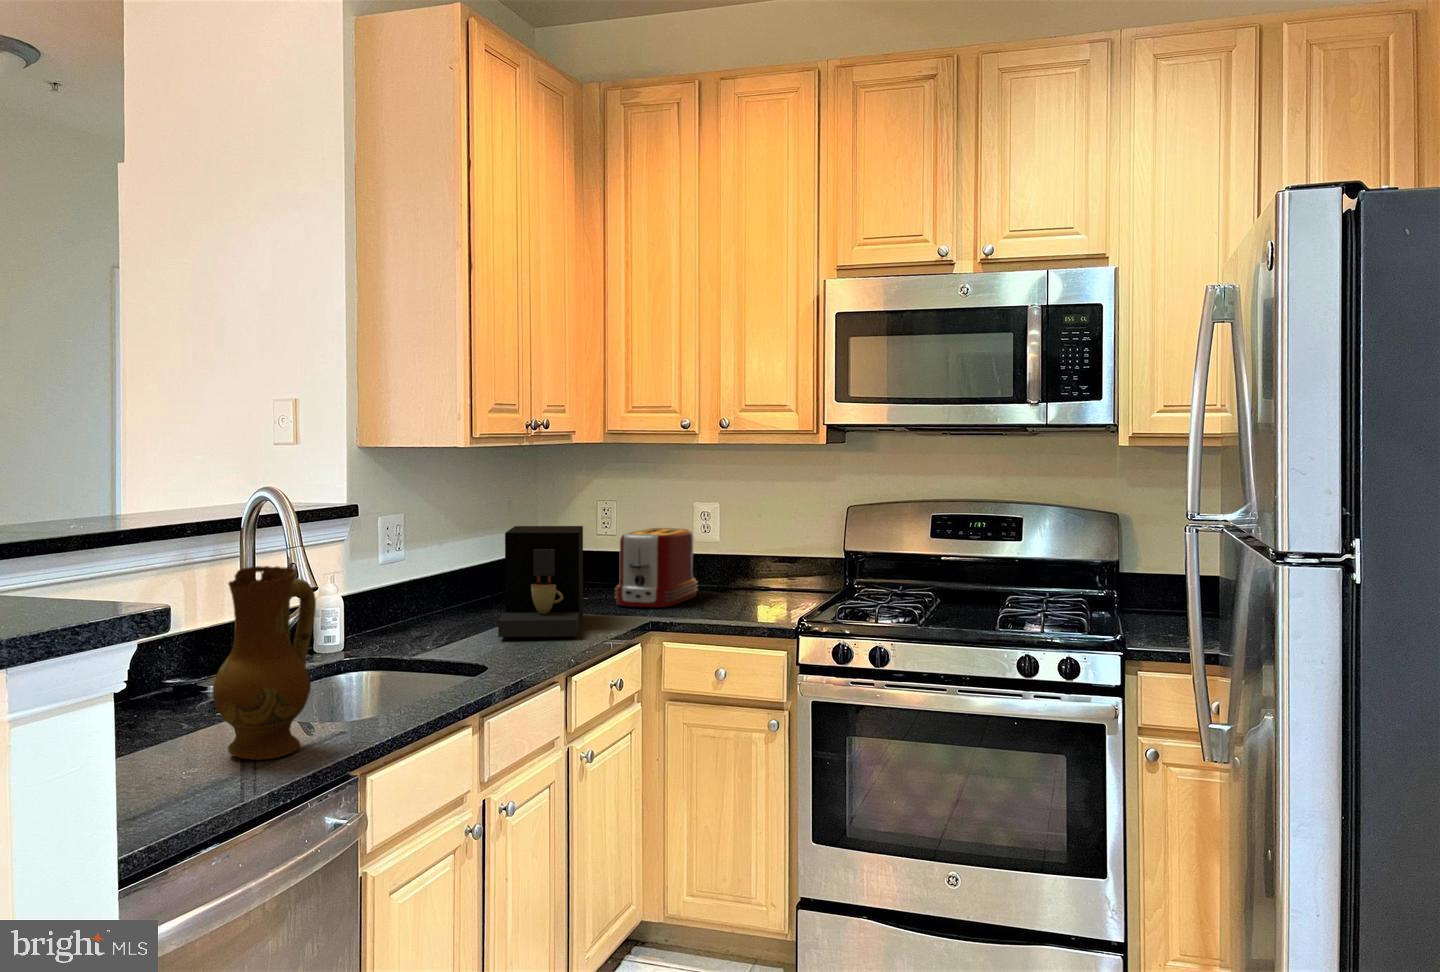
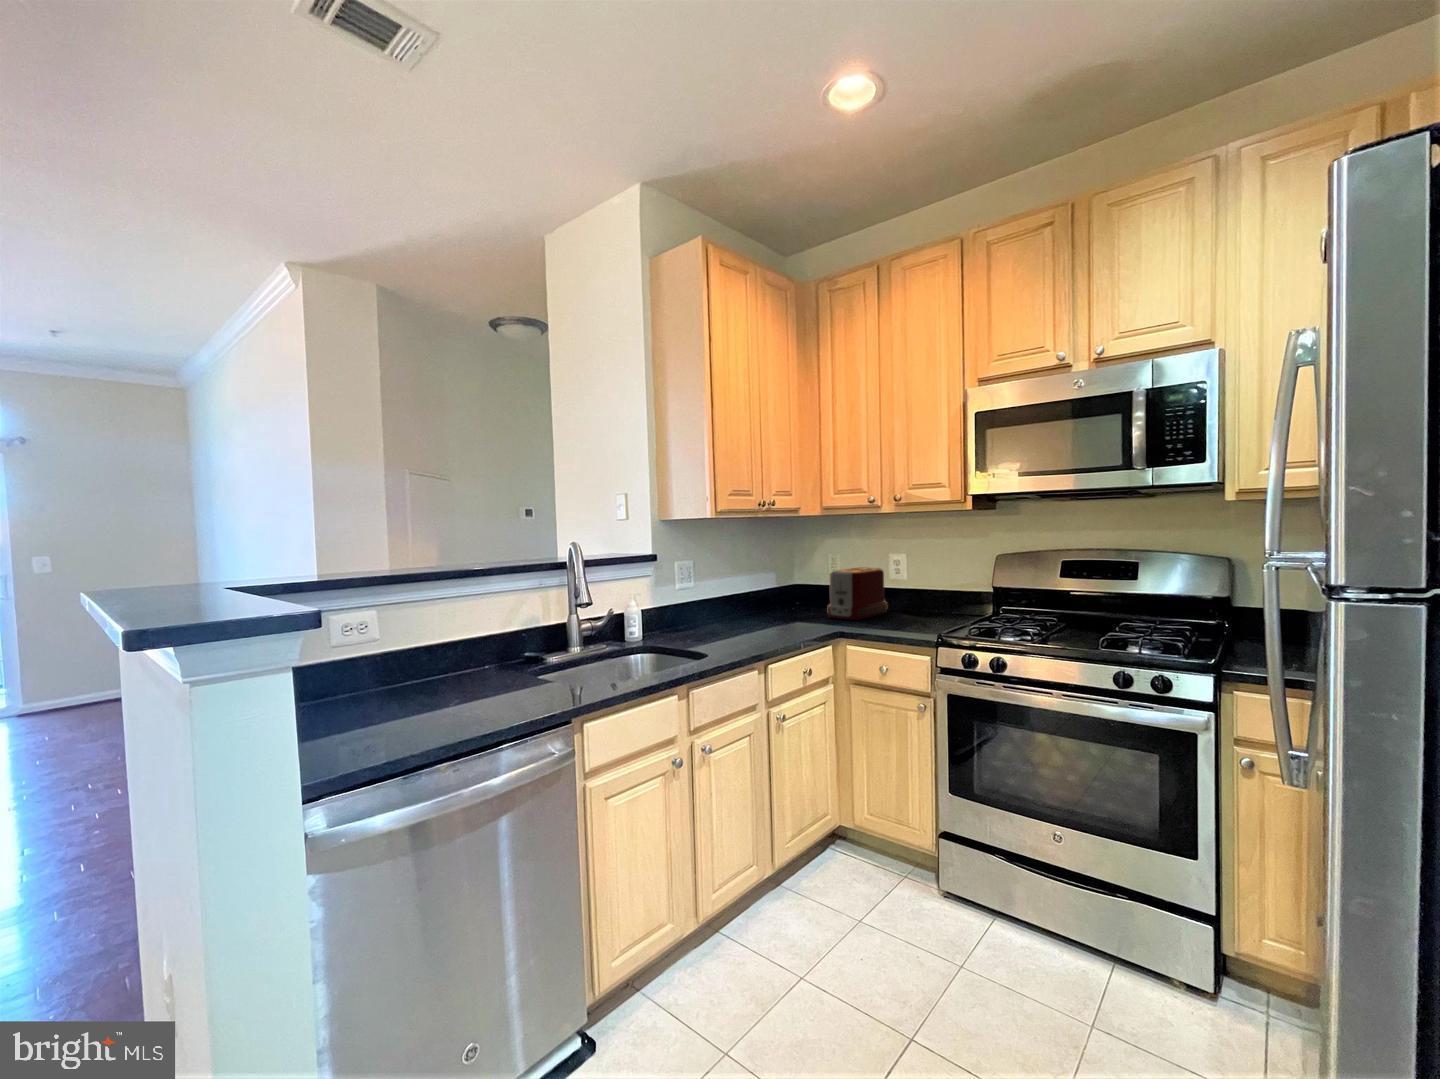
coffee maker: present [498,526,583,637] -> none [733,566,801,638]
ceramic jug: present [213,566,316,760] -> none [494,590,559,710]

